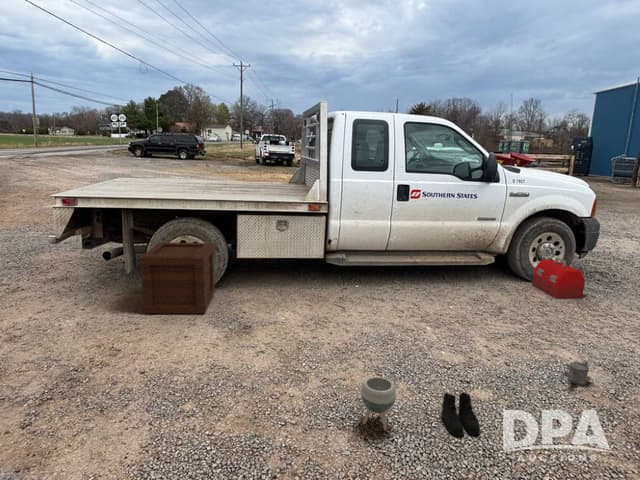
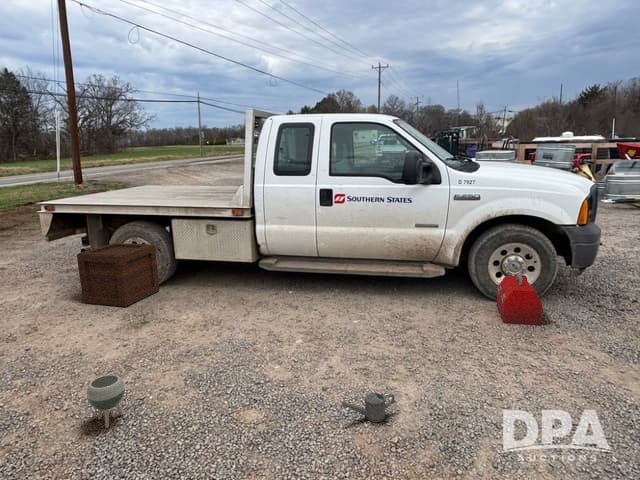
boots: present [442,392,480,436] -> none [156,402,198,449]

